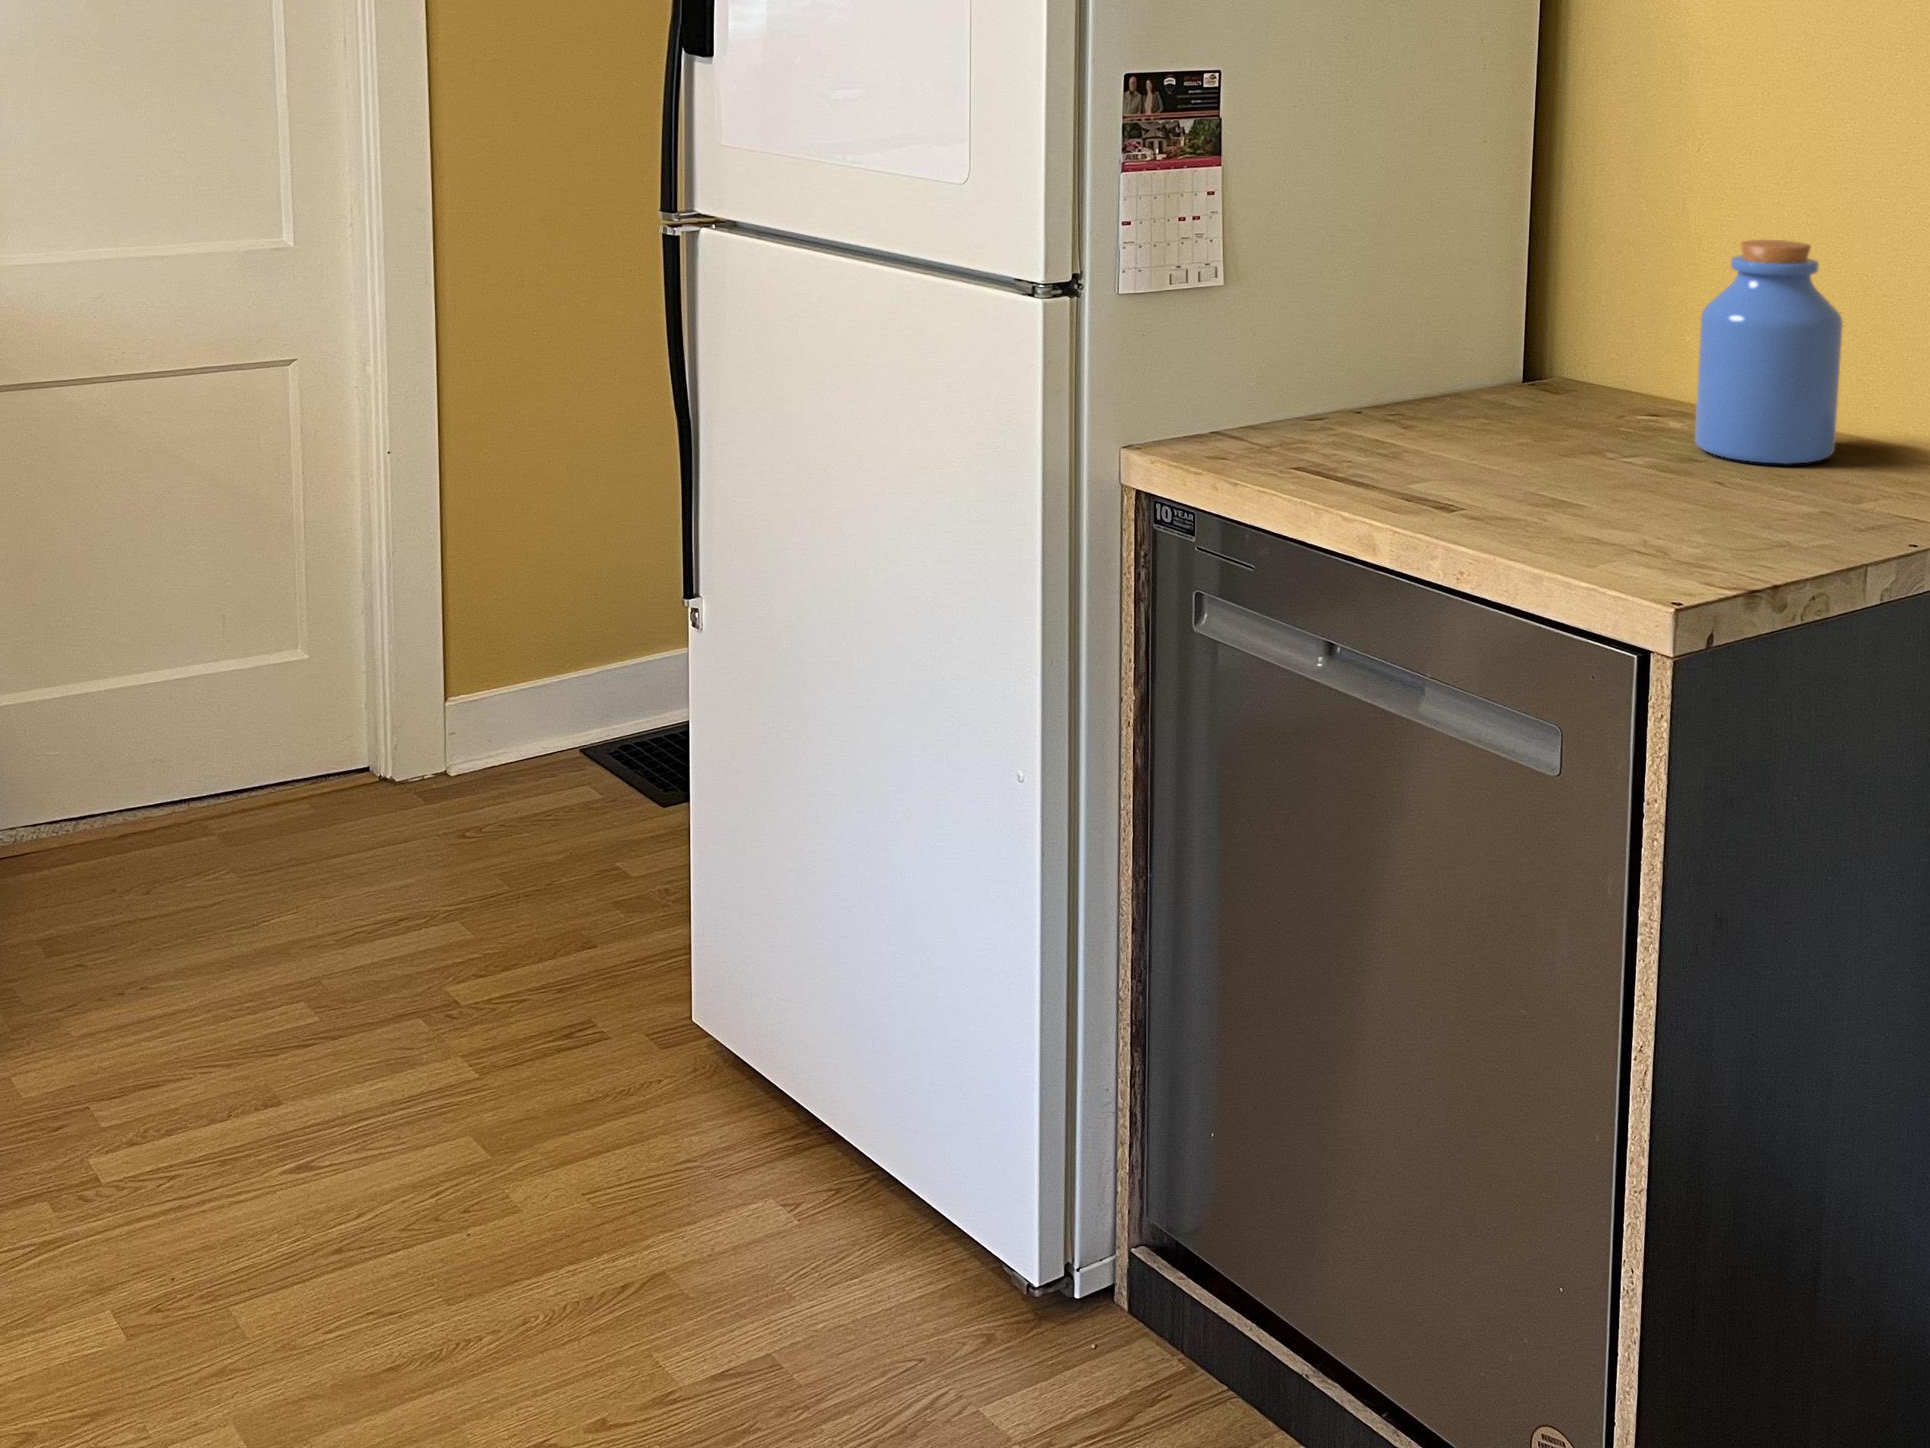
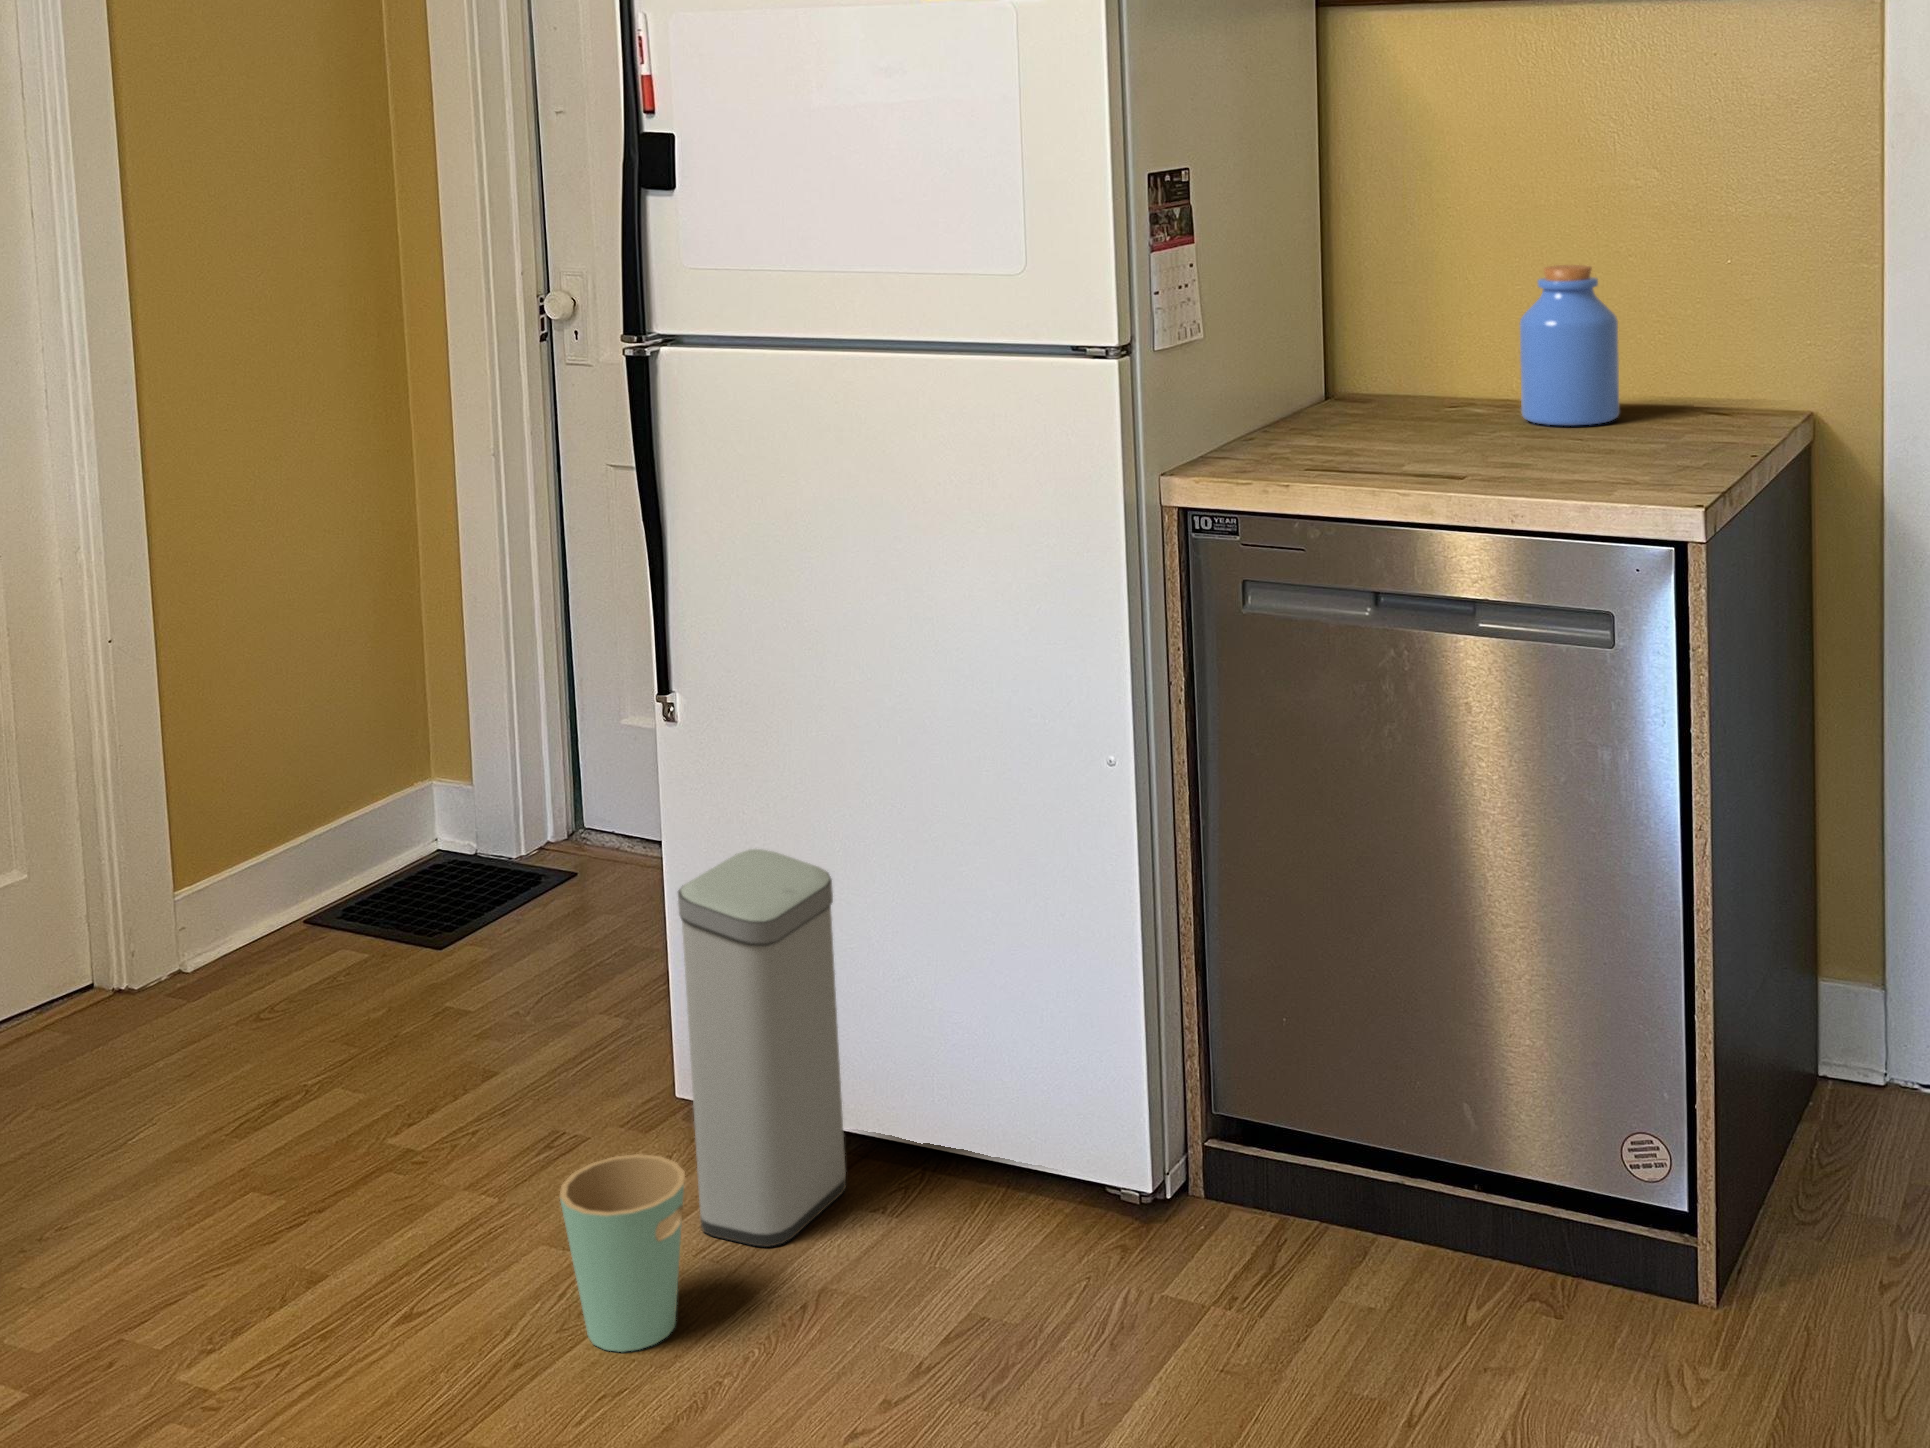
trash can: none [383,784,779,1277] -> present [560,849,846,1352]

